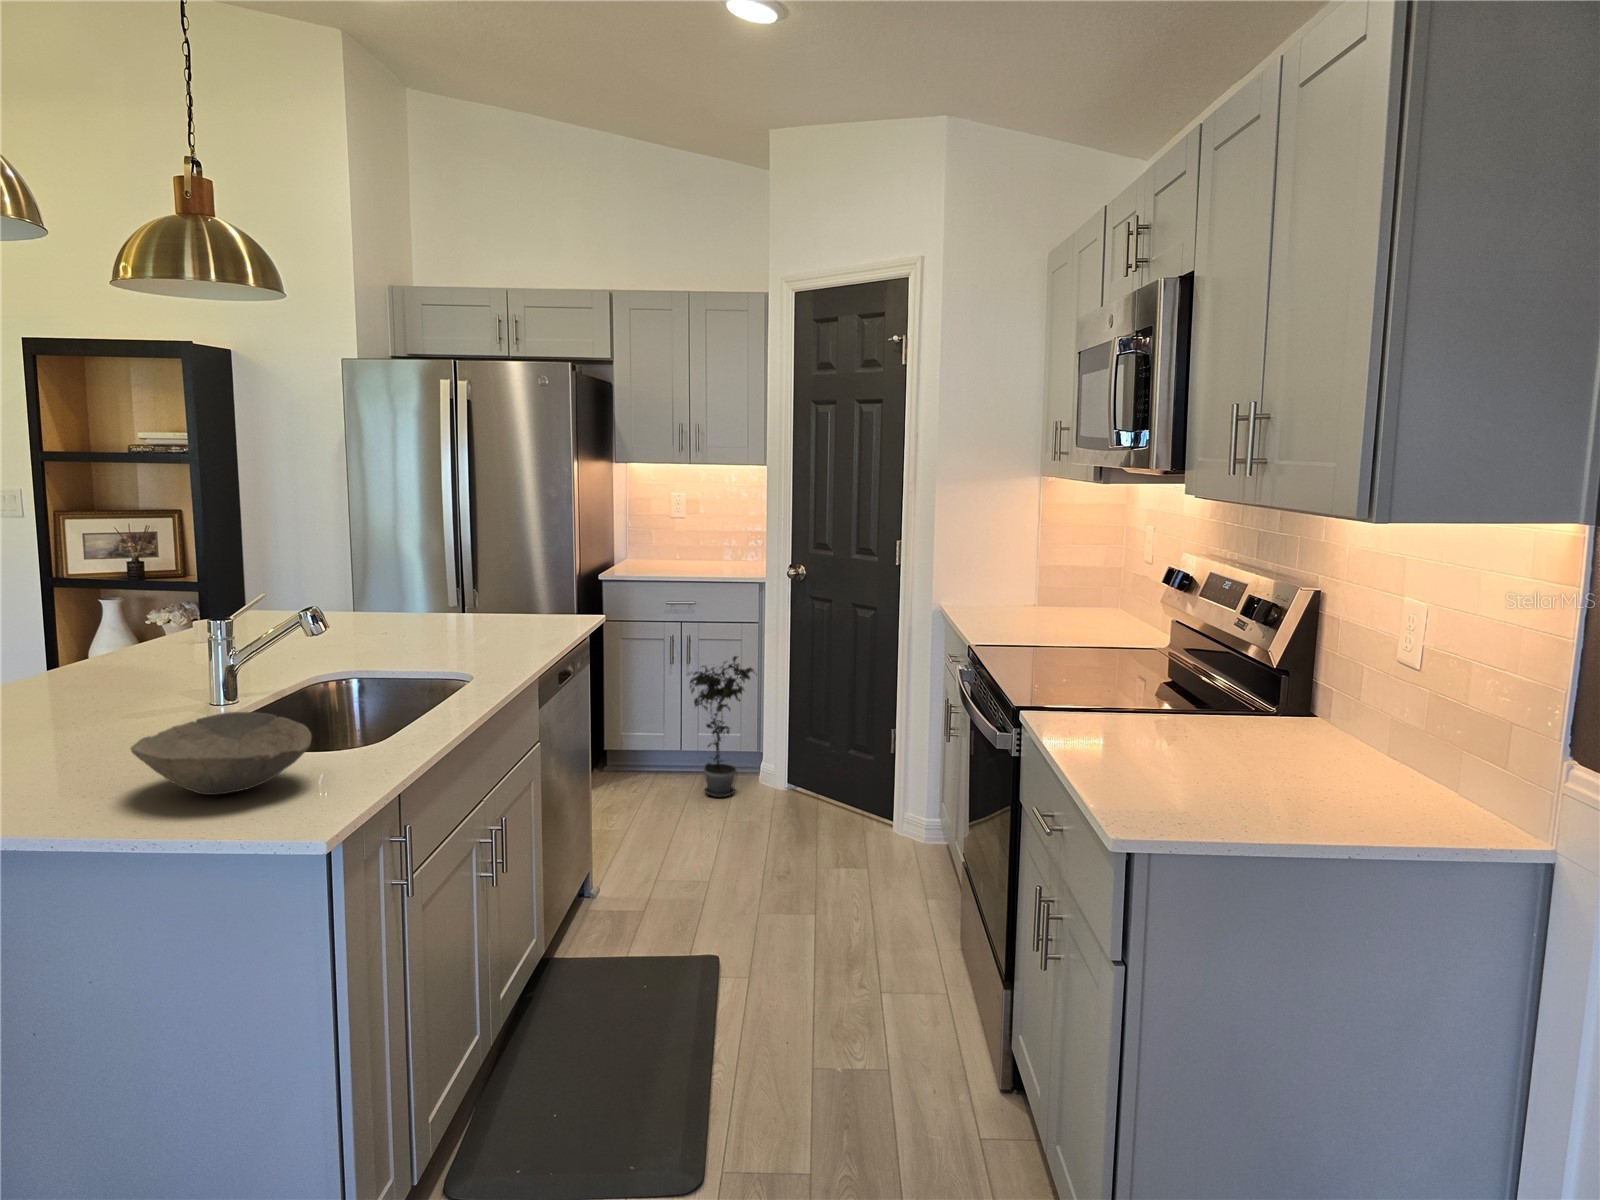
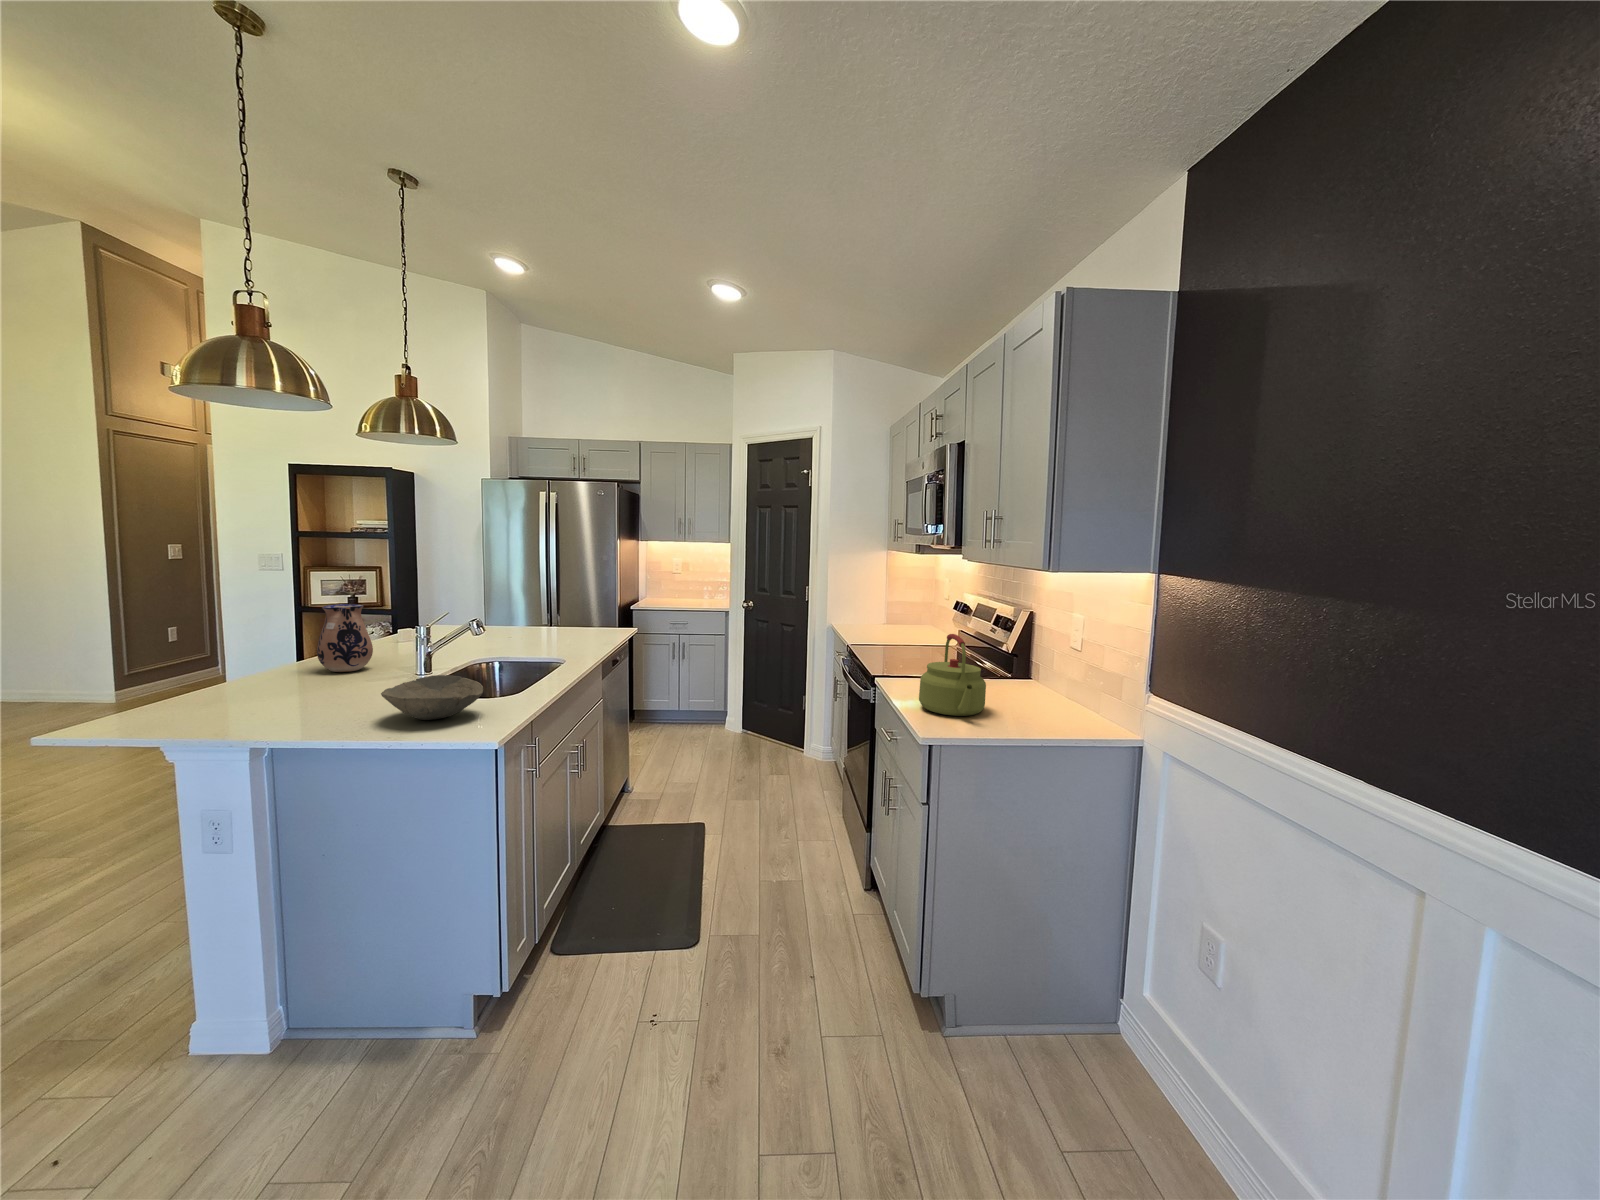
ceramic pitcher: none [48,580,142,698] -> present [317,604,373,672]
kettle: none [1108,638,1239,795] -> present [919,634,986,716]
potted plant: present [688,656,753,797] -> none [687,653,728,736]

